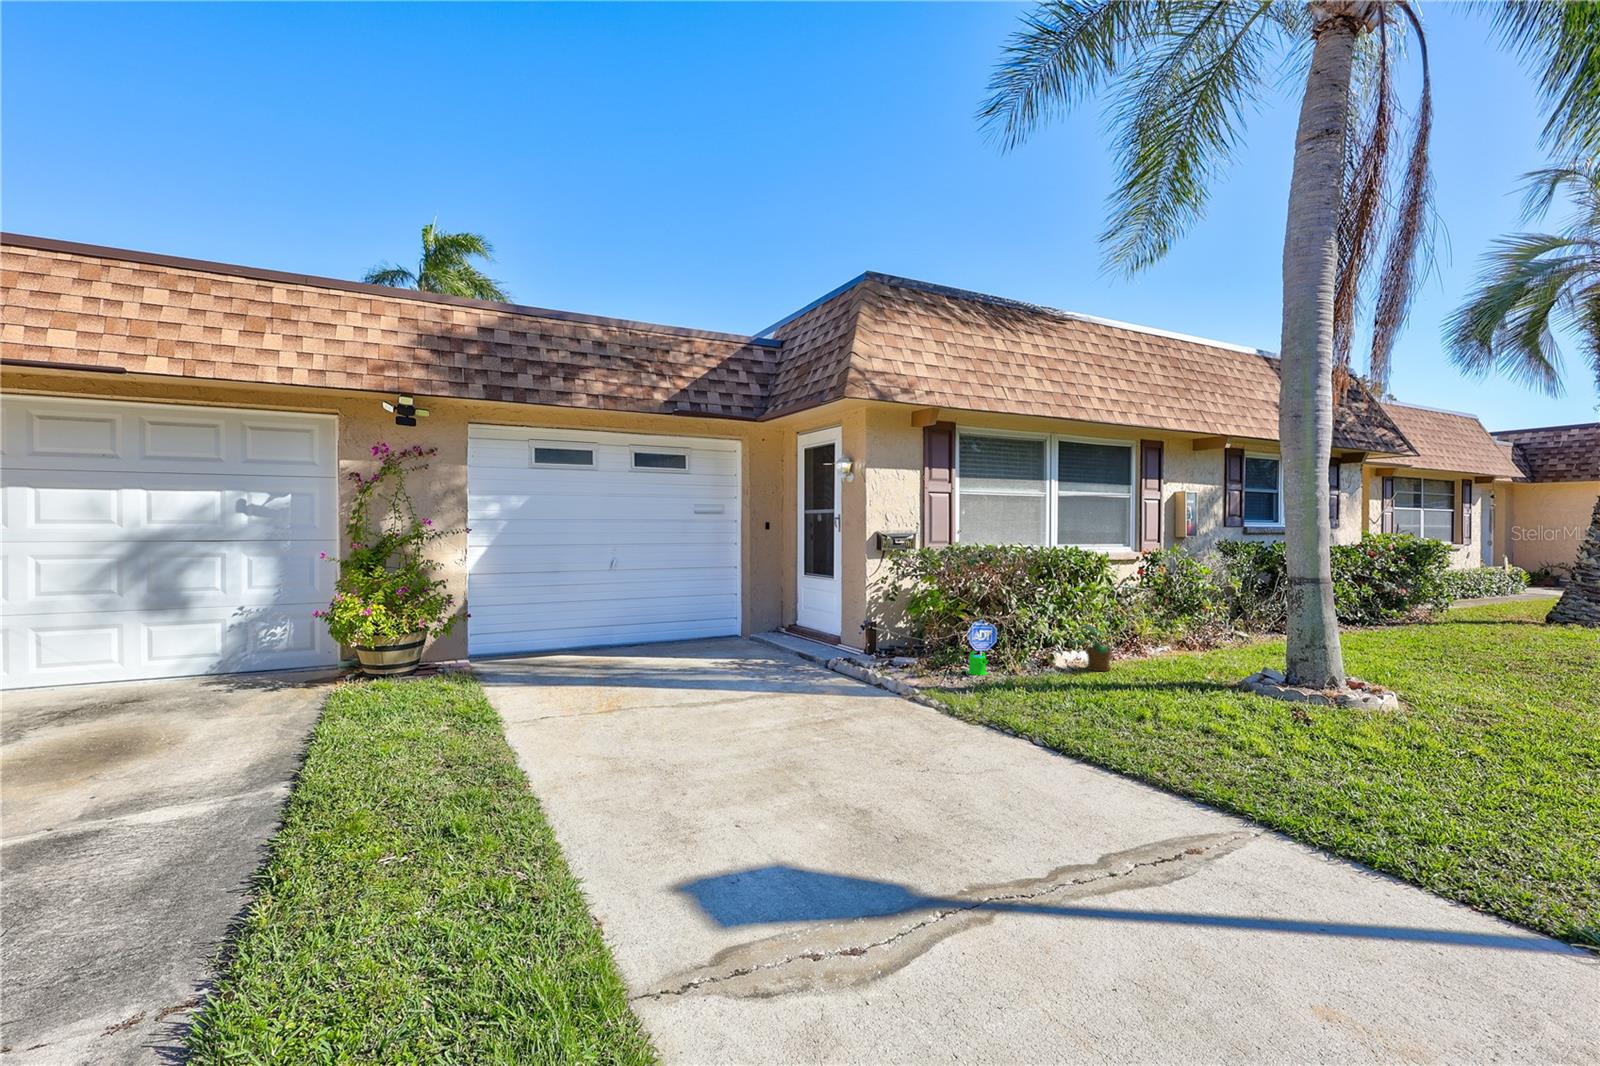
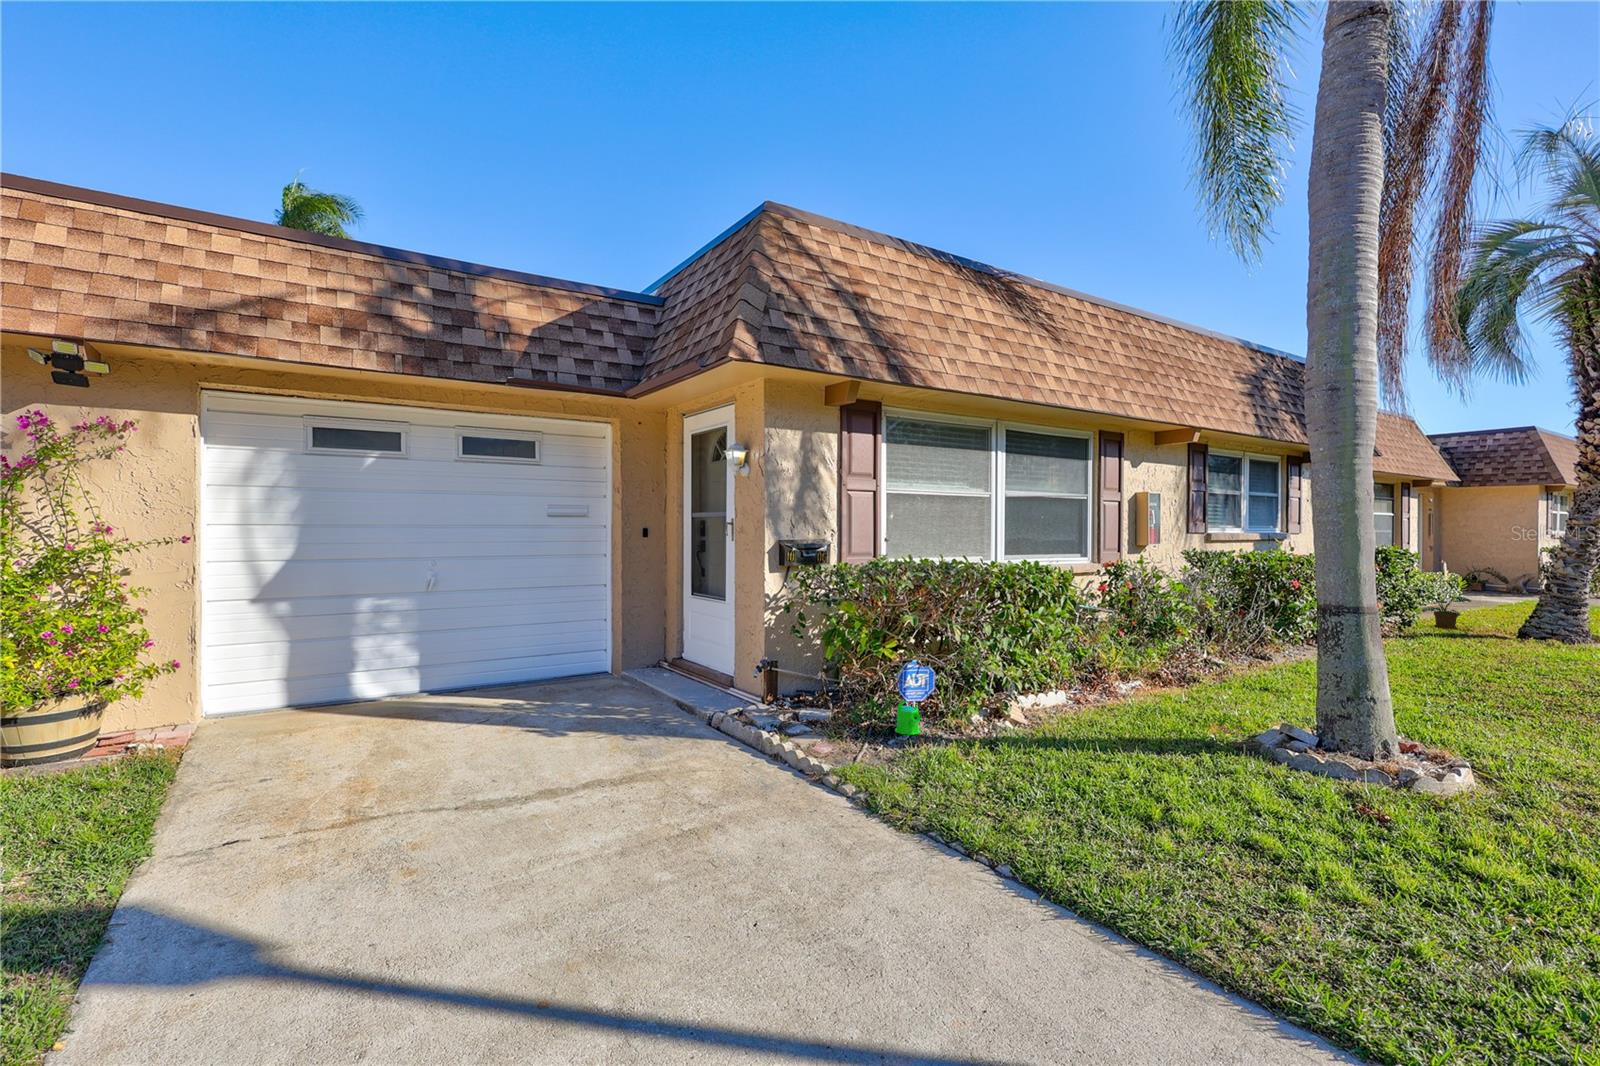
potted plant: present [1072,624,1115,671] -> present [1420,595,1471,629]

